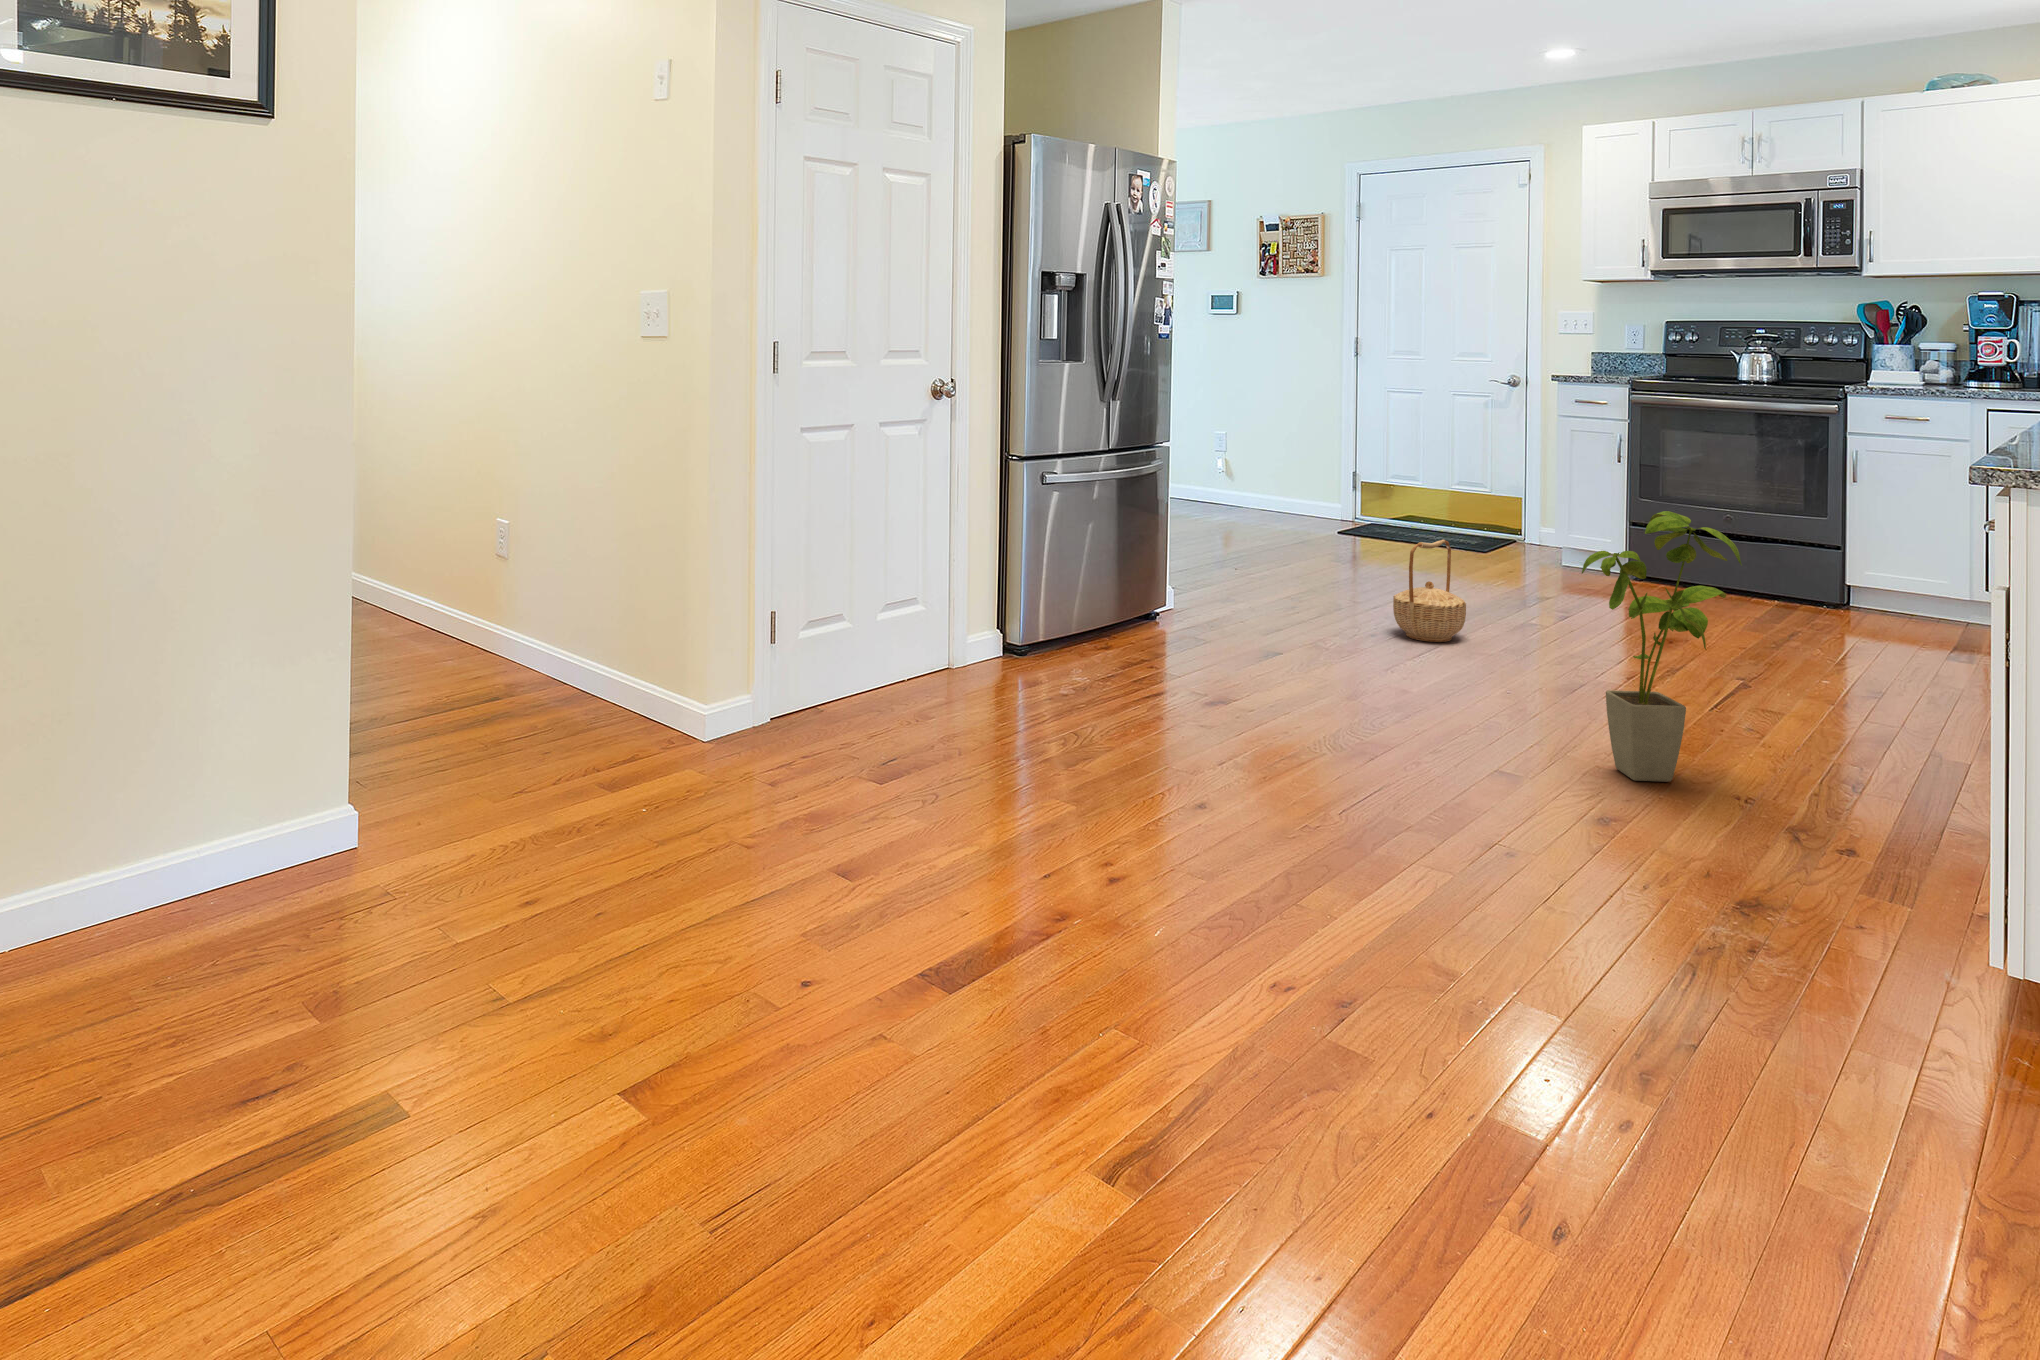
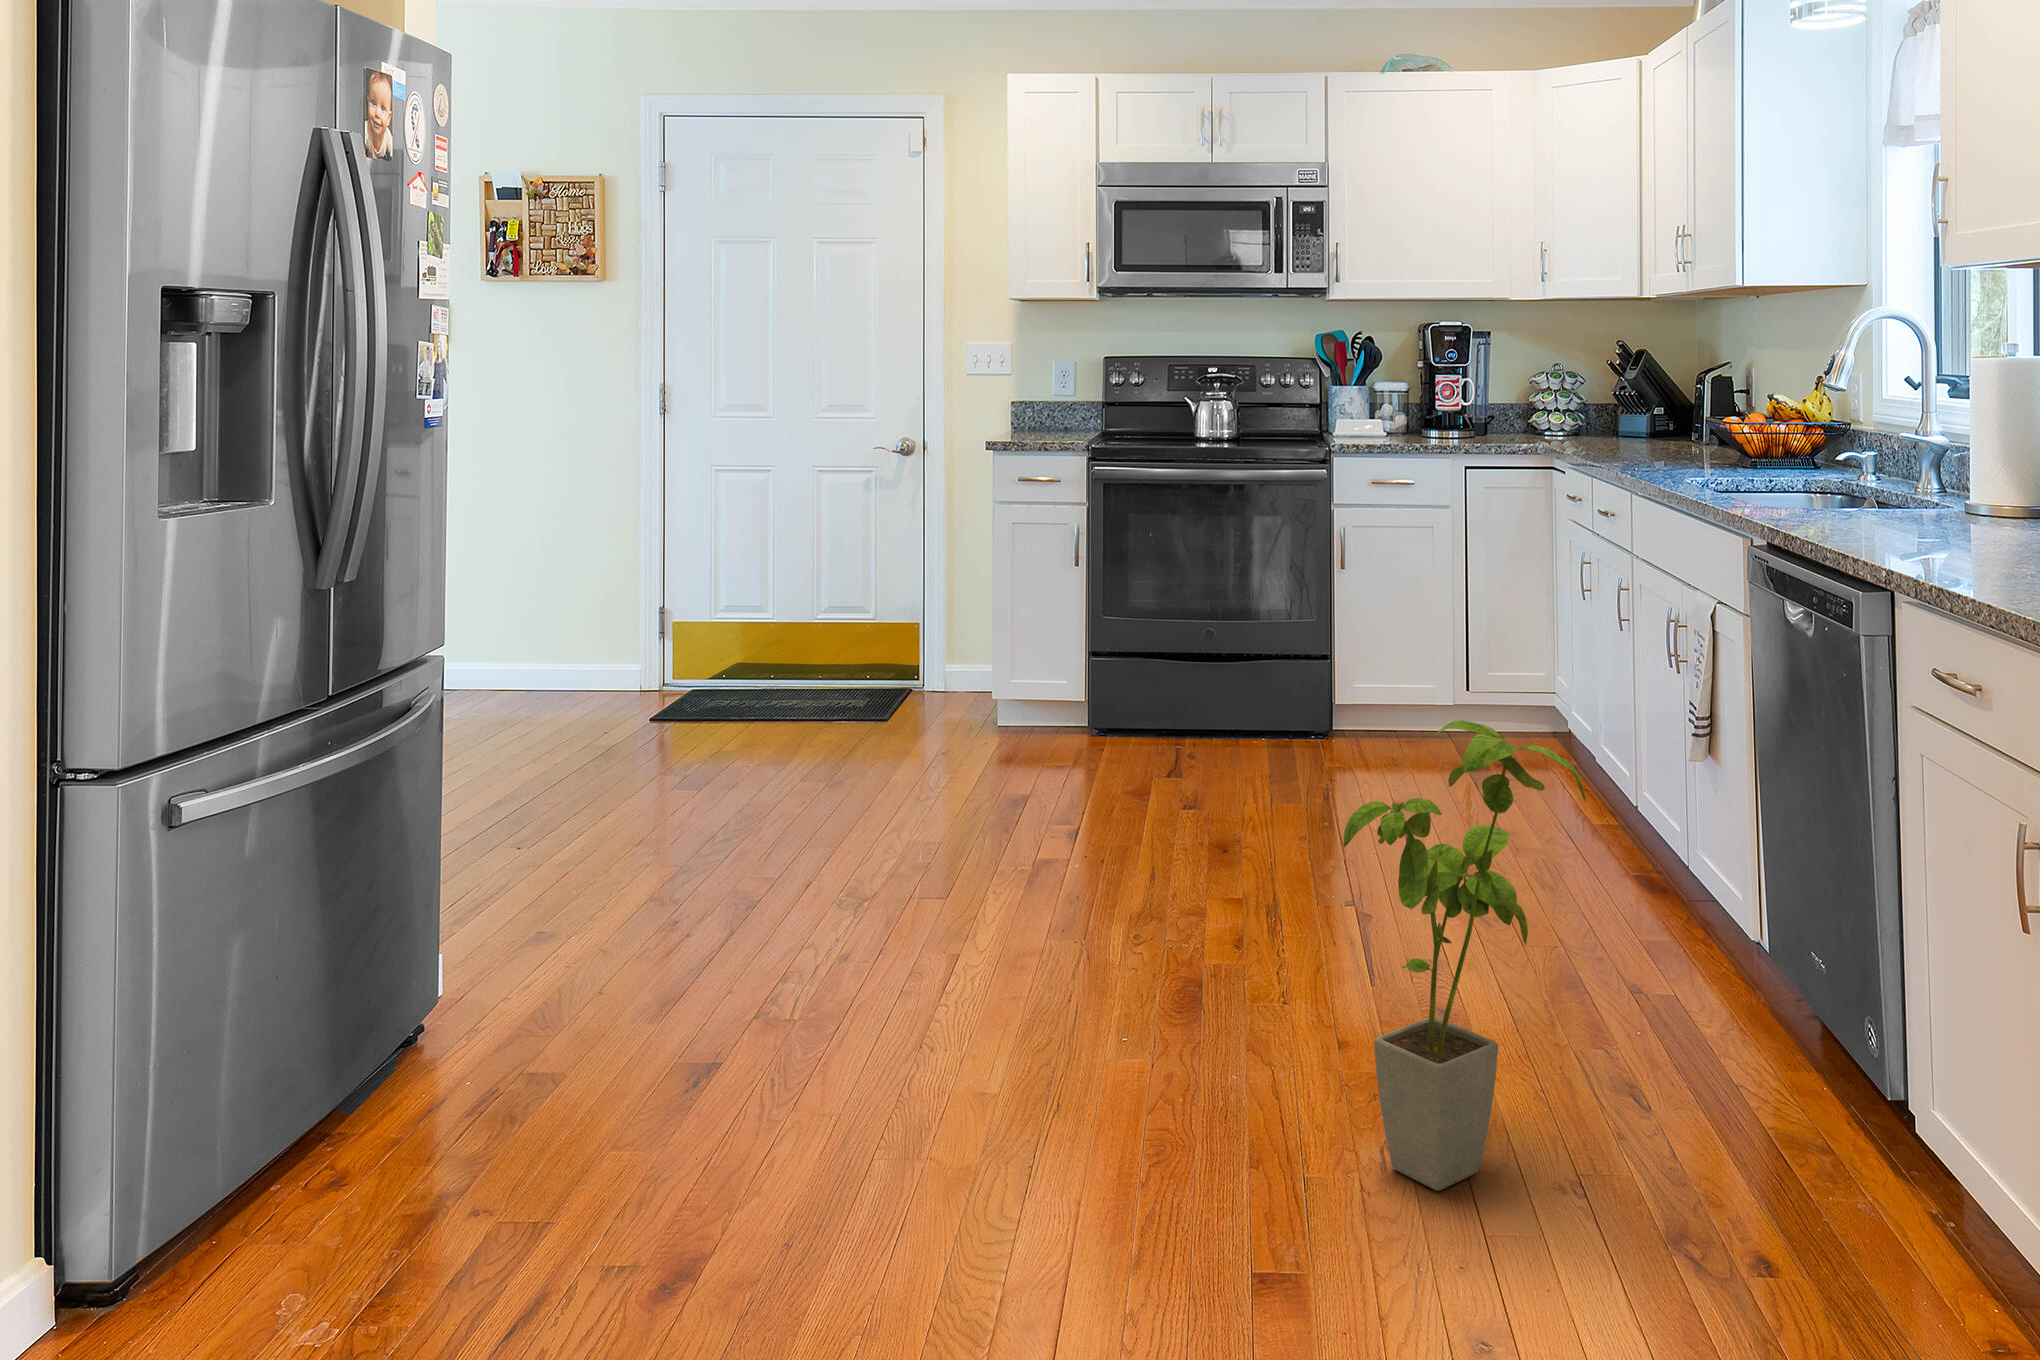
basket: present [1393,540,1466,642] -> none [867,747,984,934]

